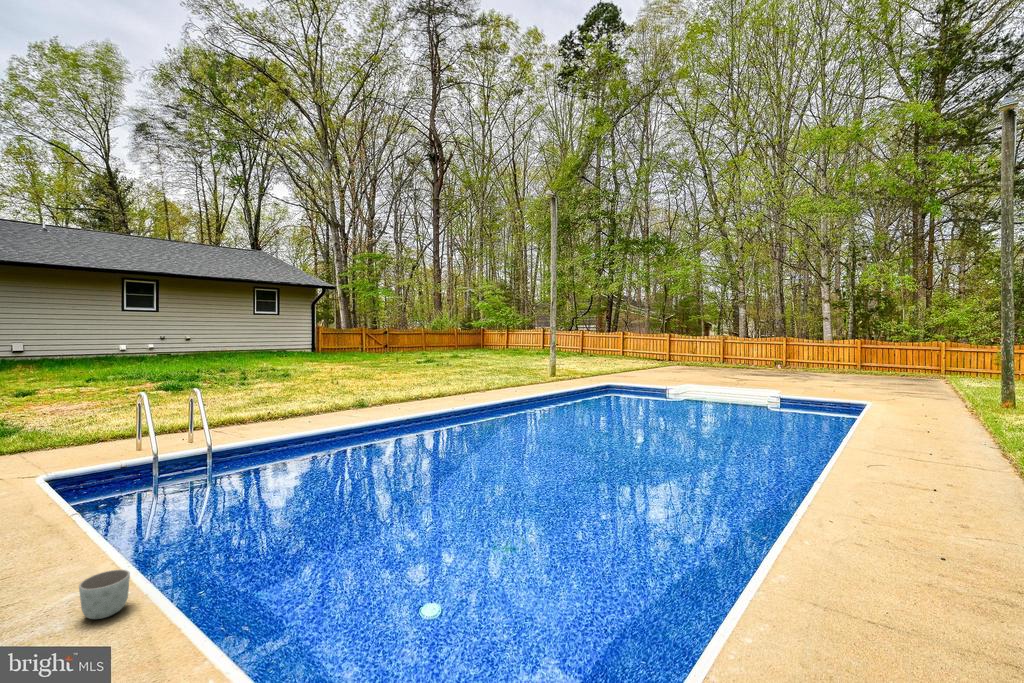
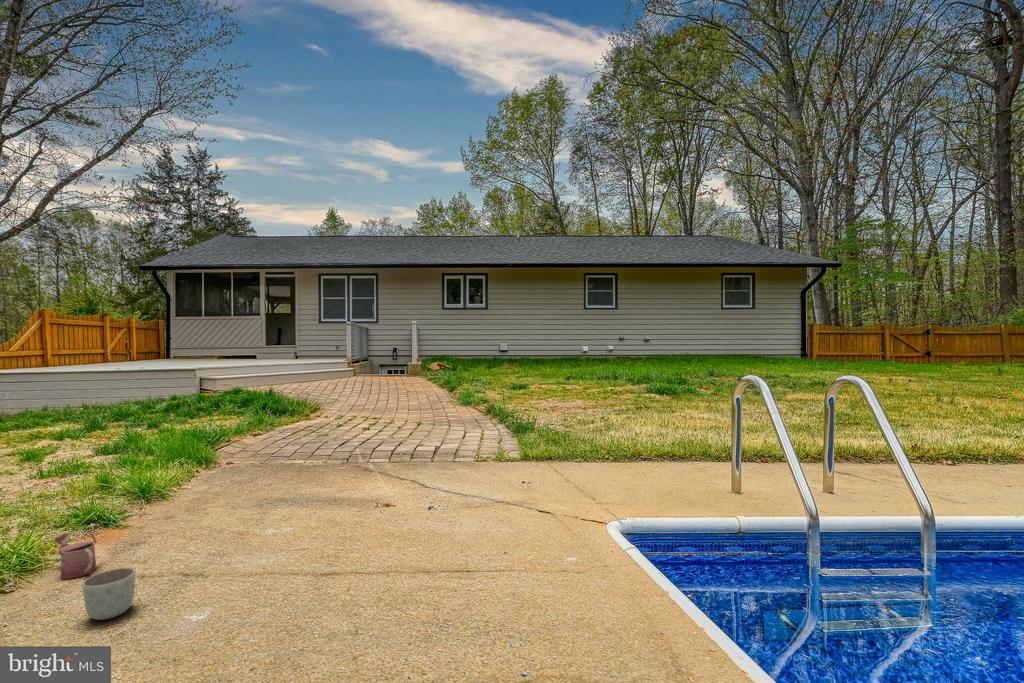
watering can: none [44,529,87,576] -> present [54,530,96,579]

